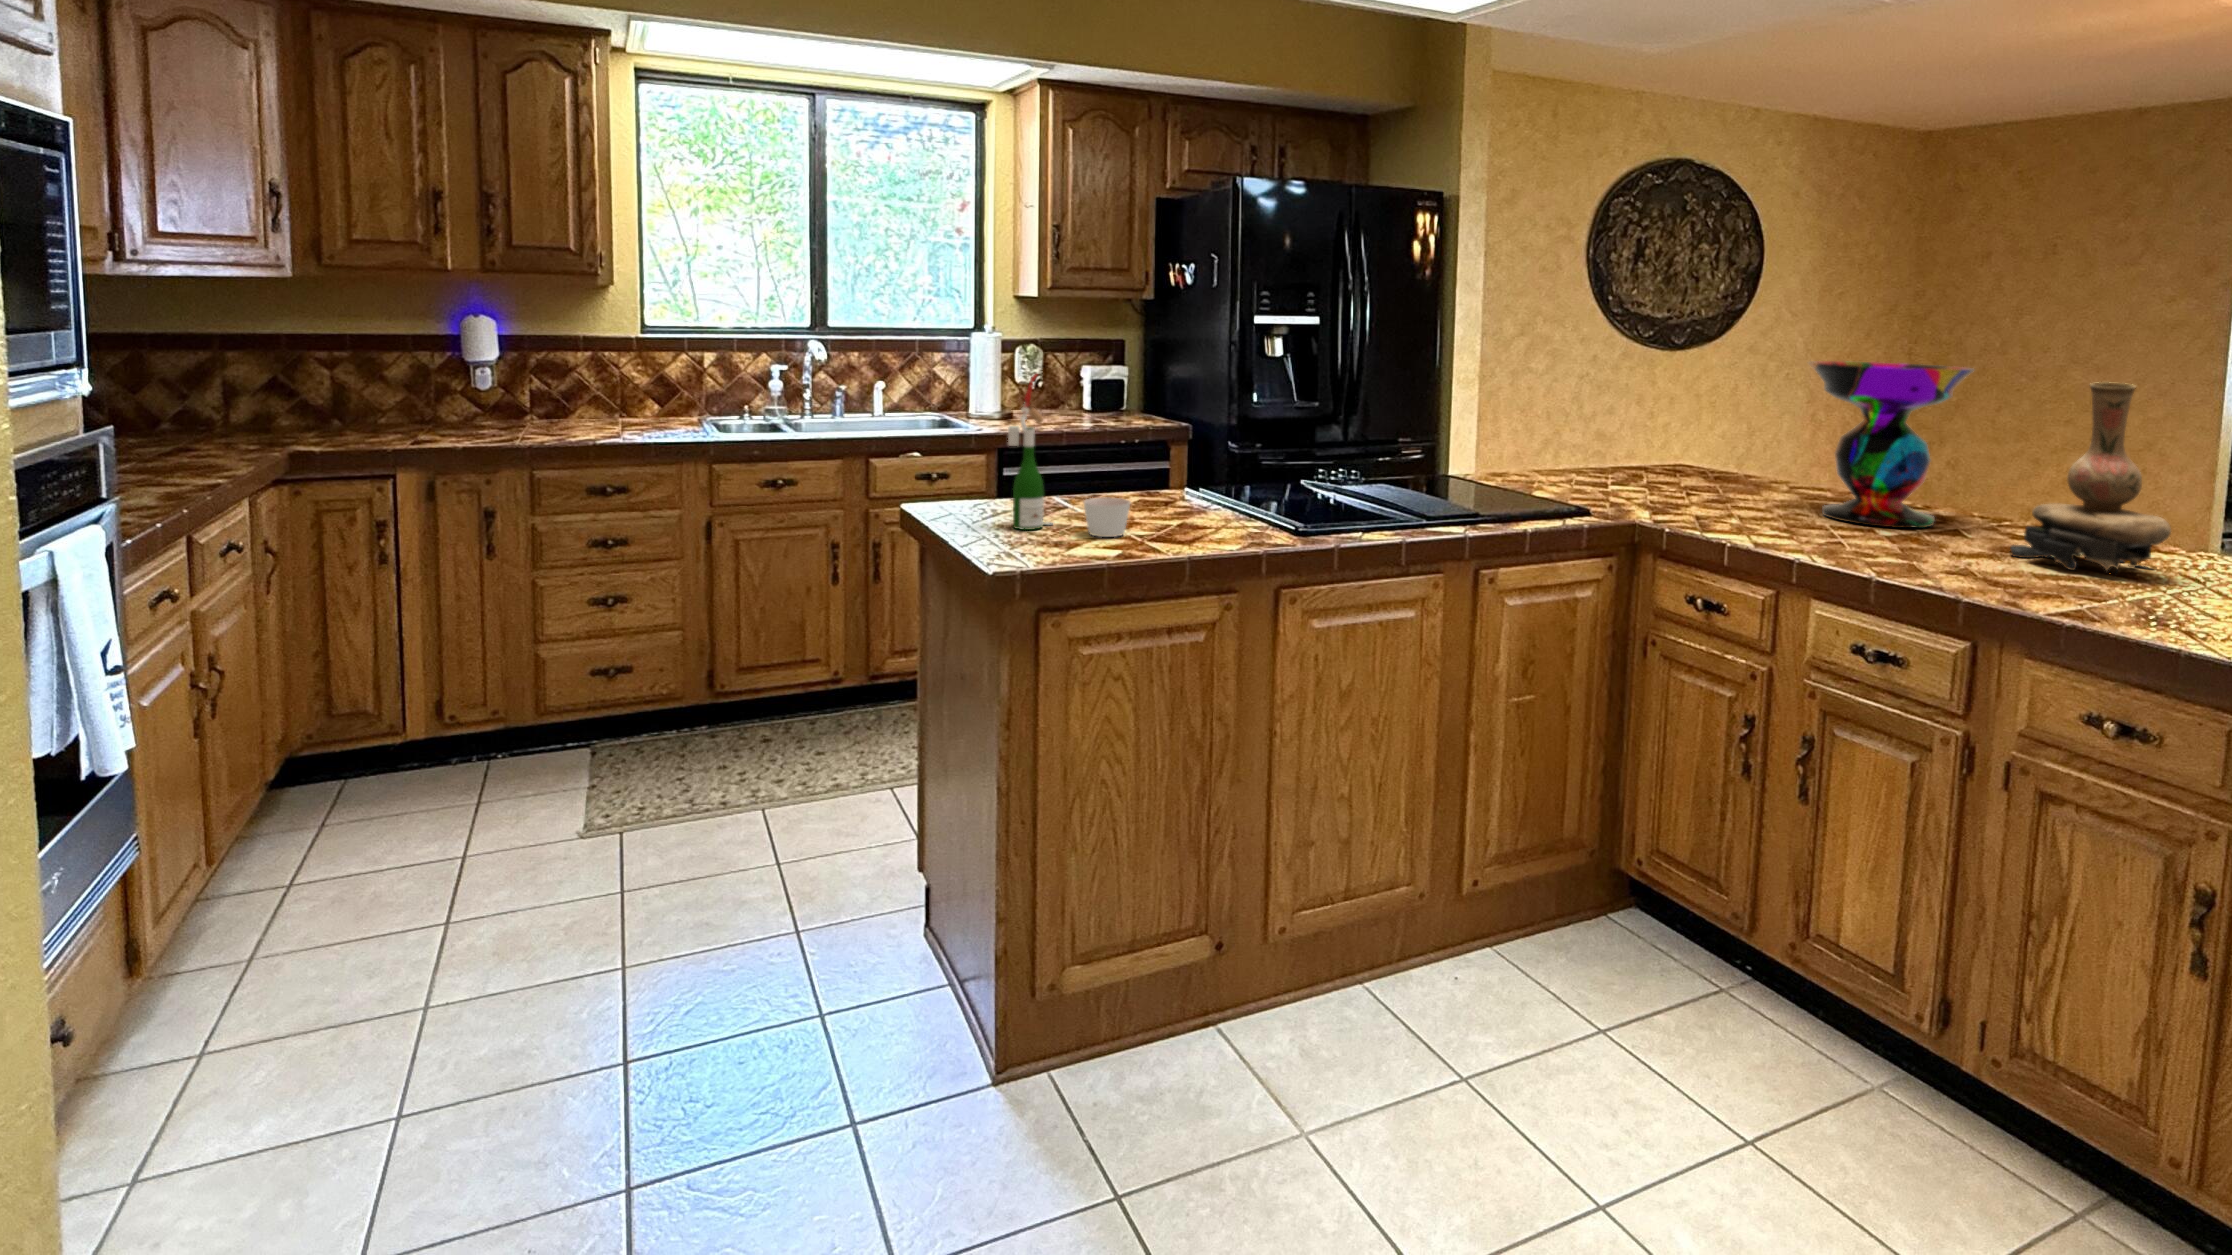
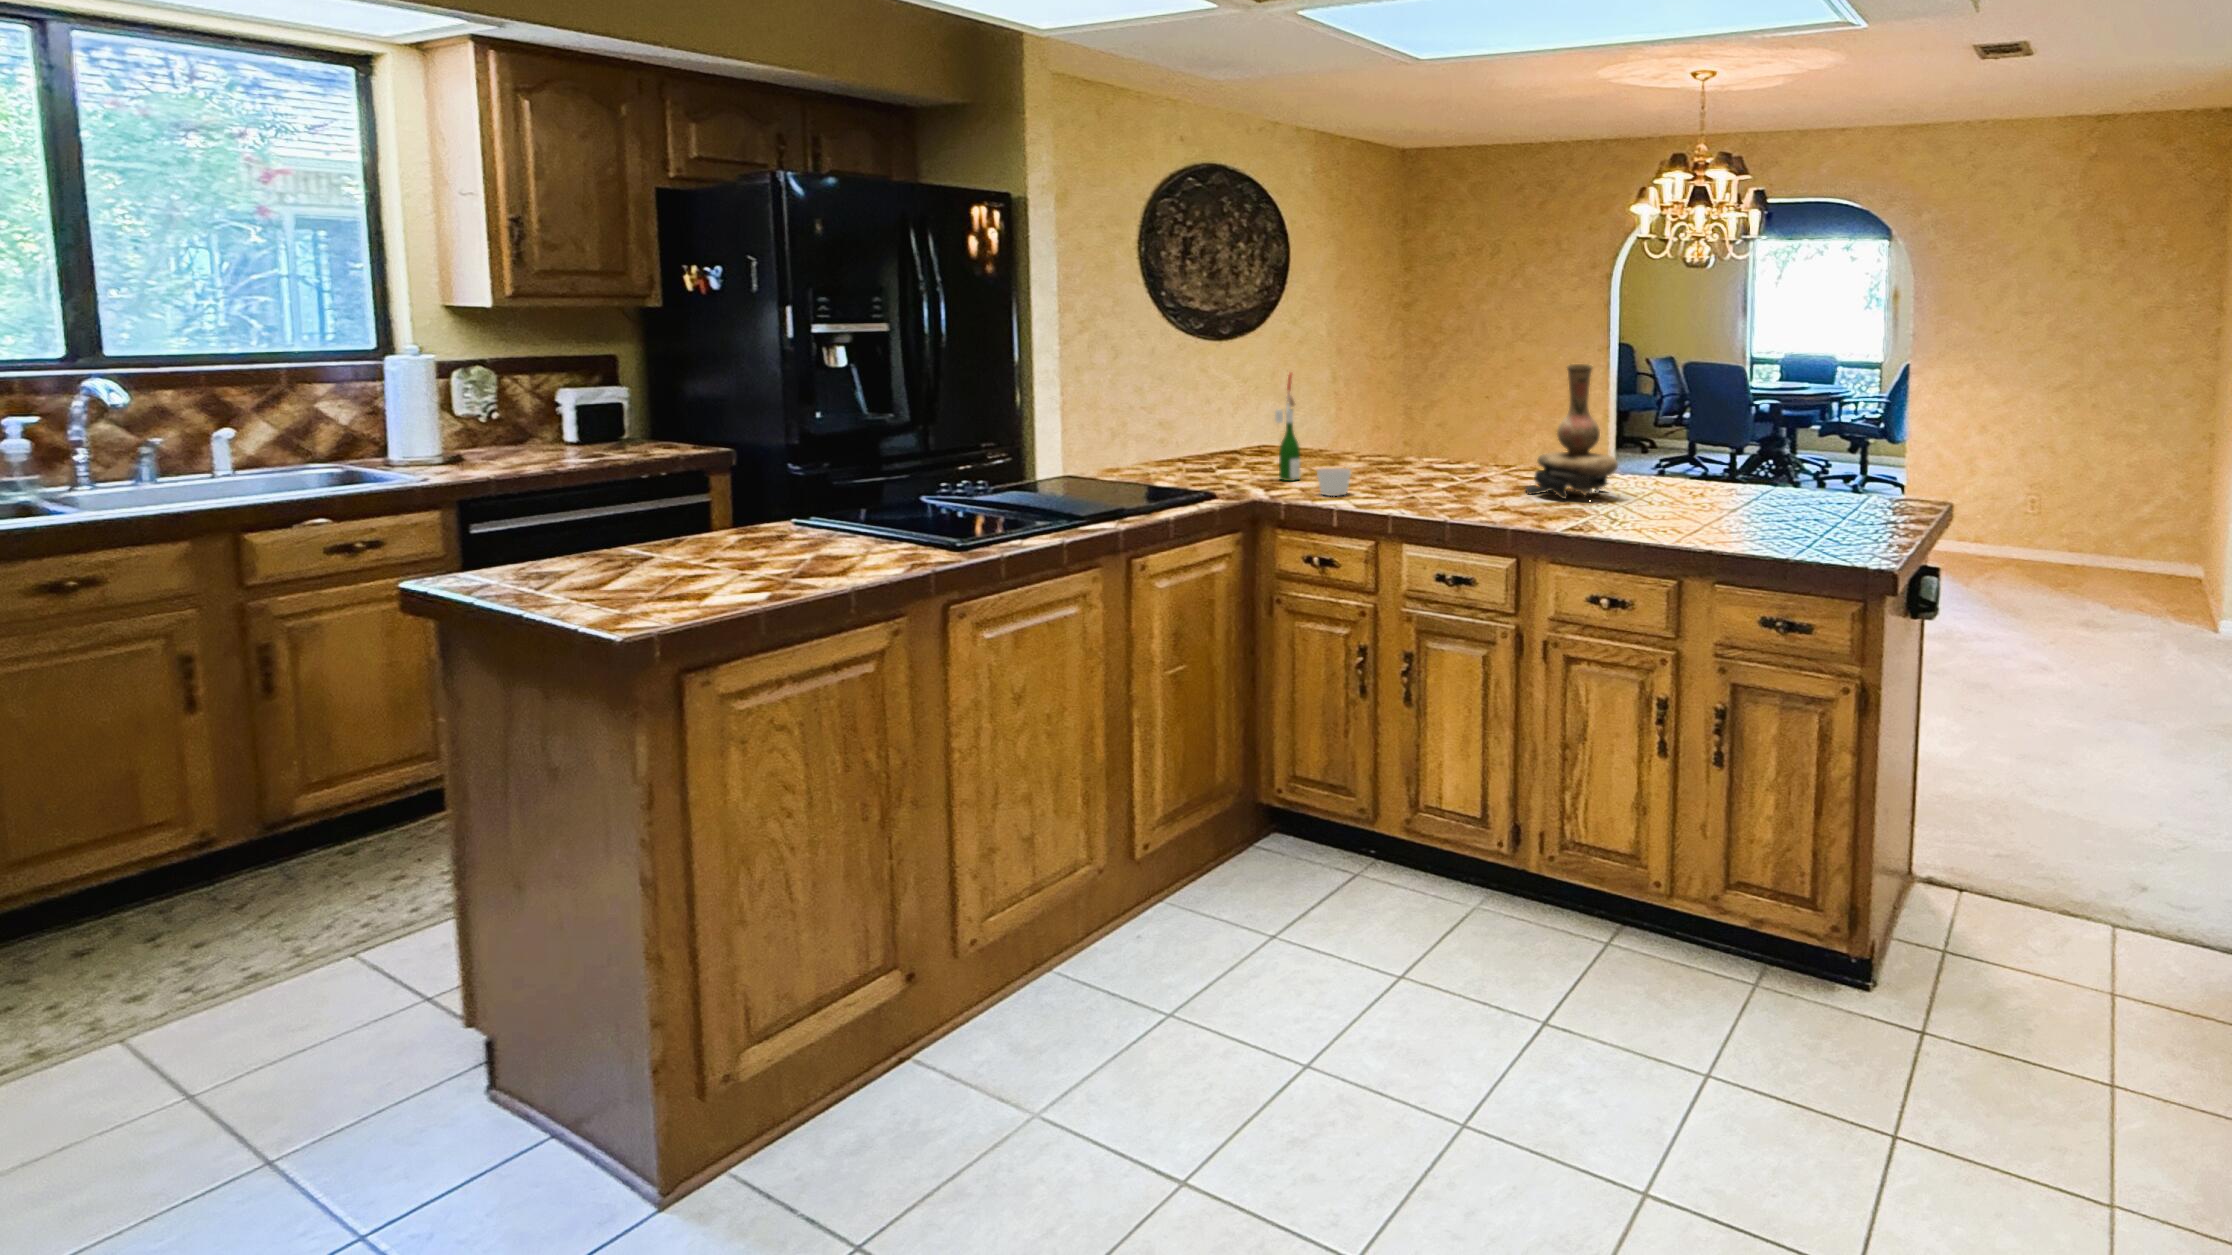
decorative bowl: present [1809,361,1974,528] -> none [1376,353,1491,483]
wine bottle: present [1008,374,1052,530] -> present [1275,373,1300,481]
candle: present [1084,498,1130,537] -> present [1317,468,1351,496]

